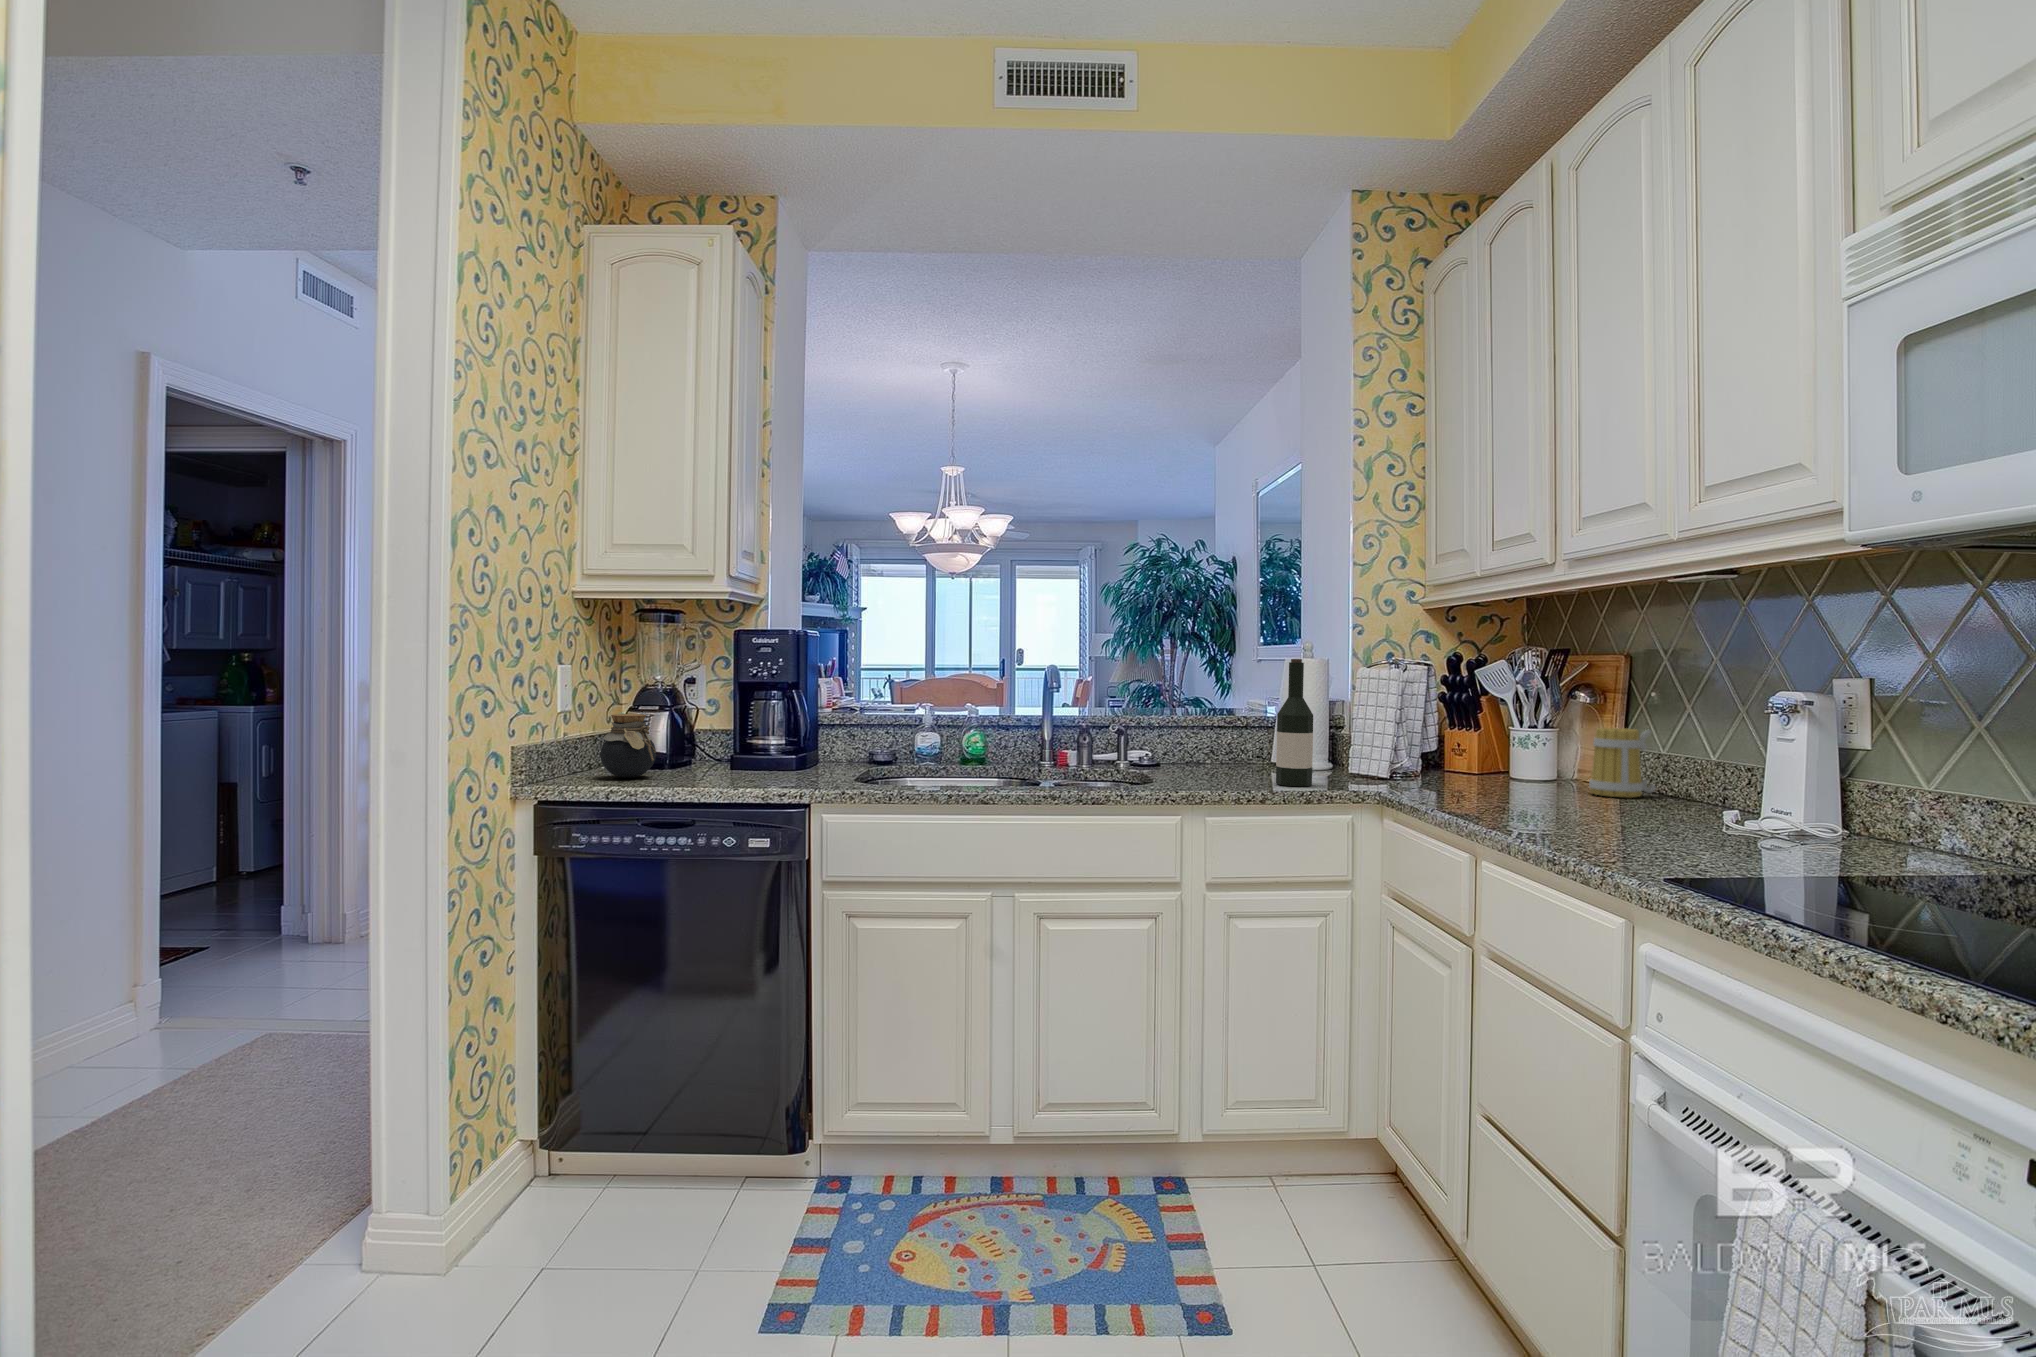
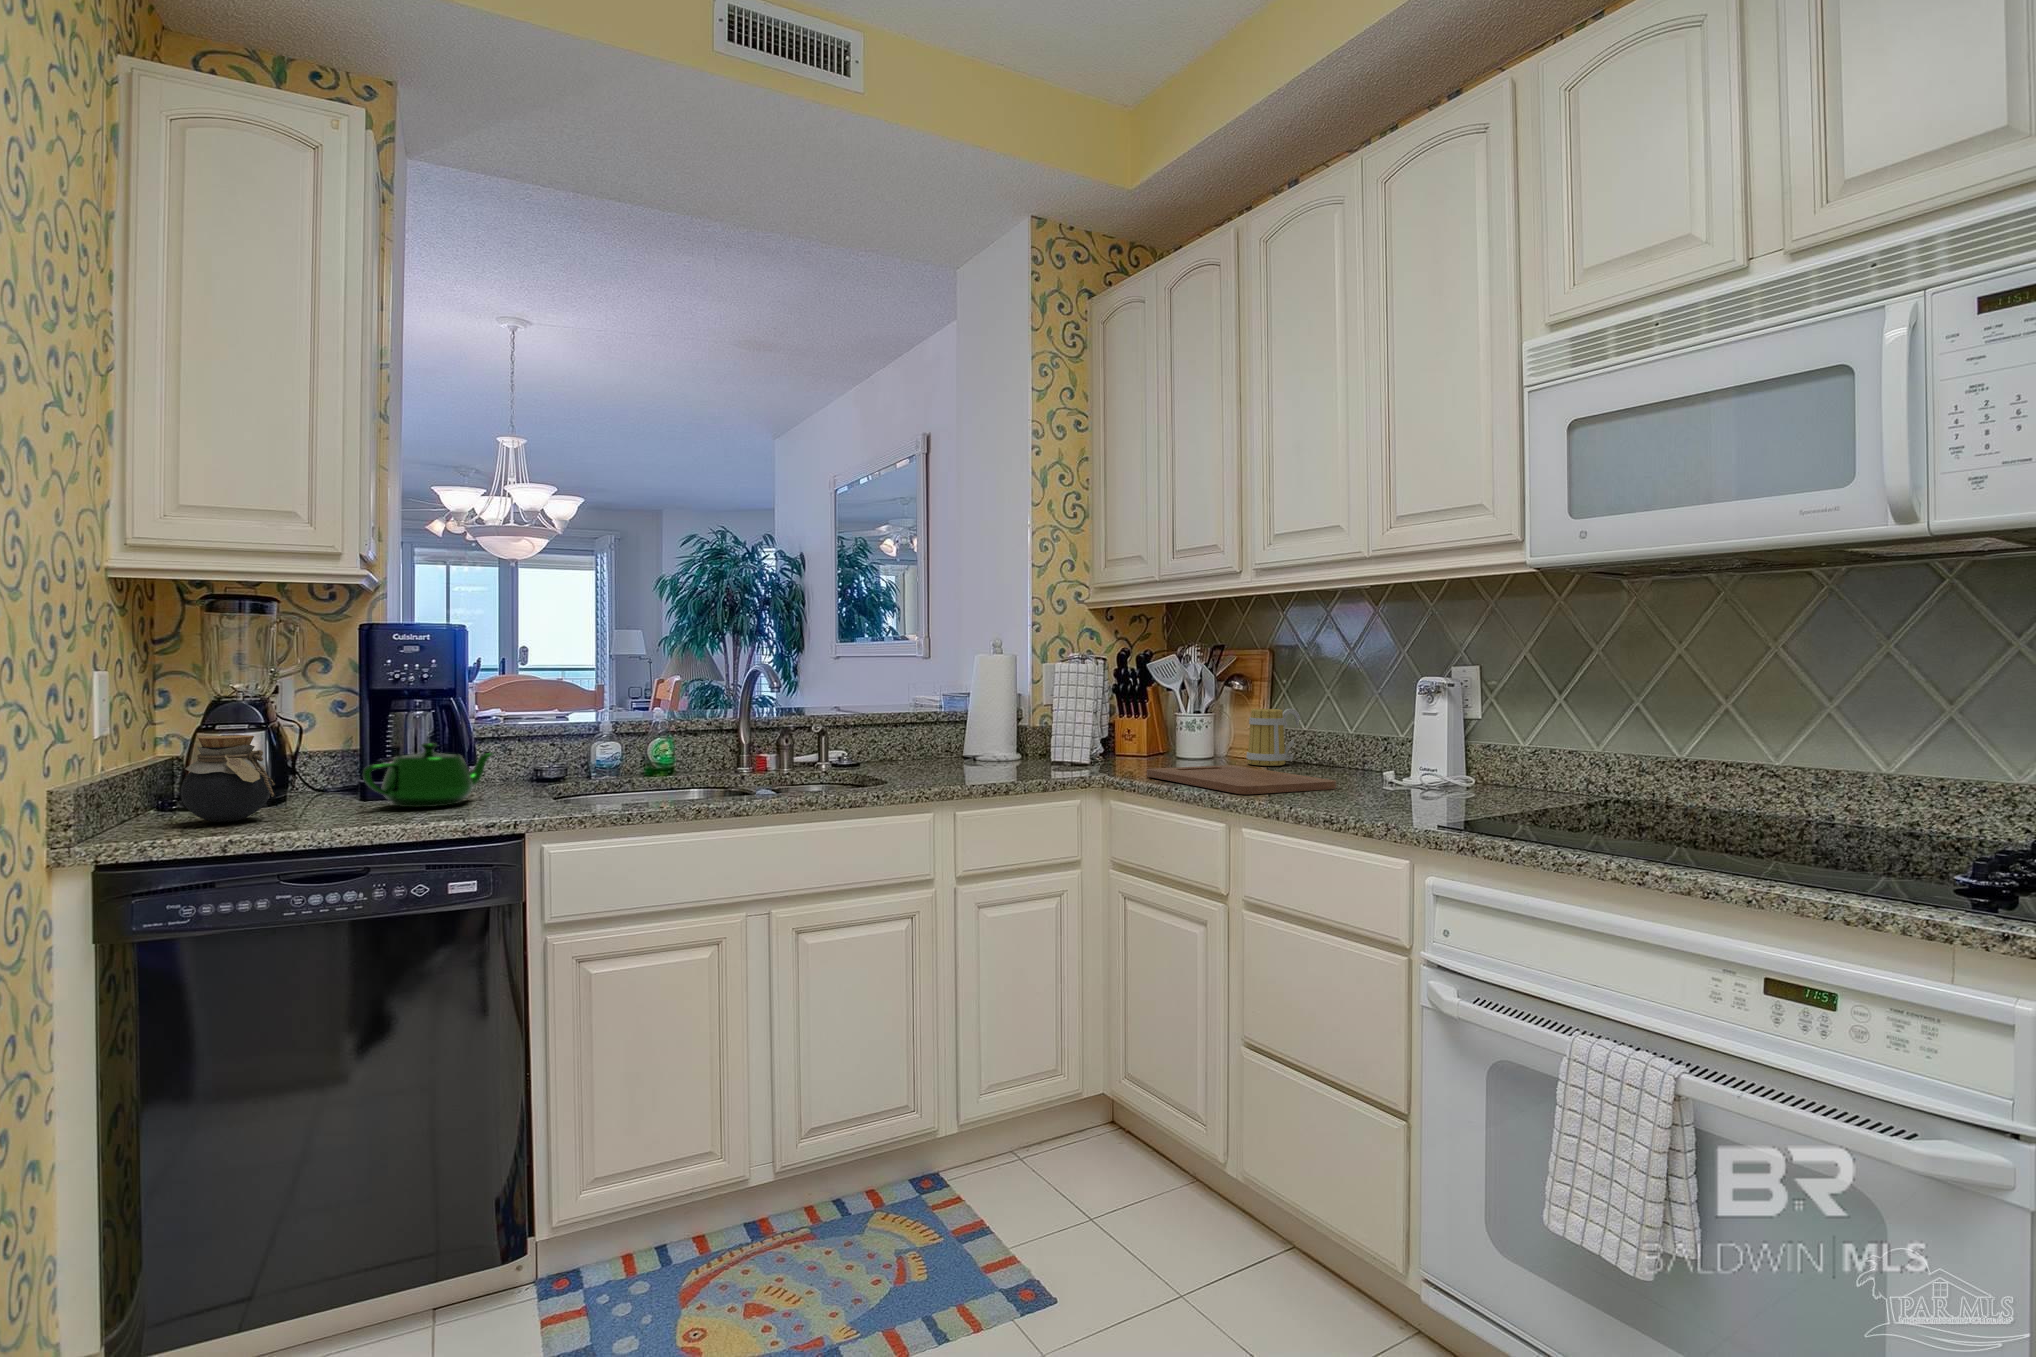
wine bottle: present [1276,659,1313,786] -> none [1003,654,1035,774]
teapot: none [714,726,816,777] -> present [363,743,493,807]
cutting board: none [1426,789,1642,828] -> present [1147,765,1336,794]

